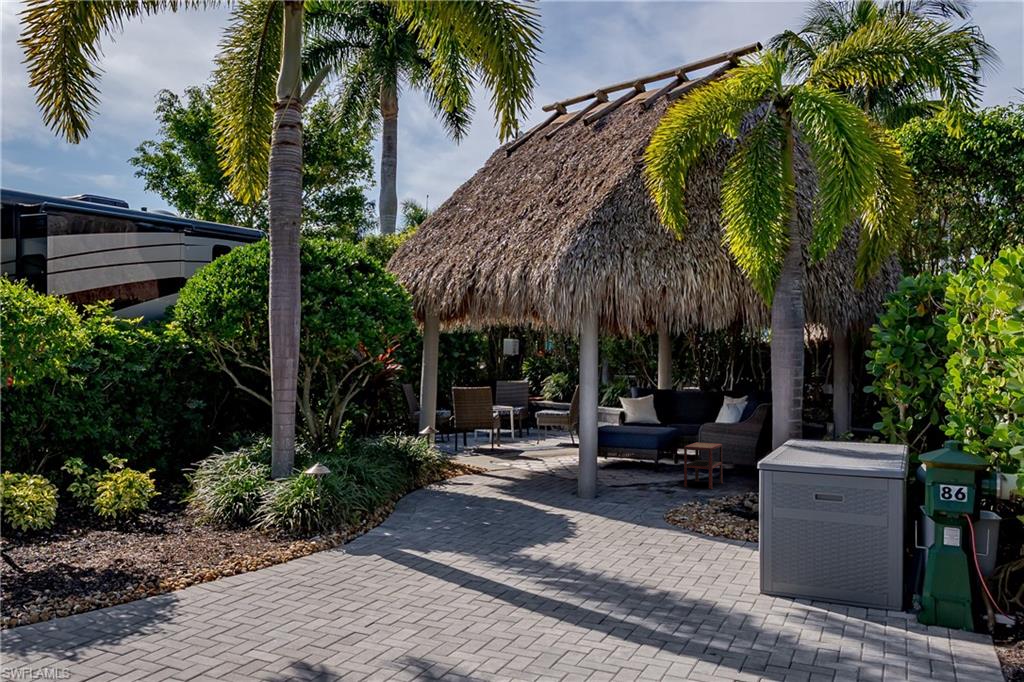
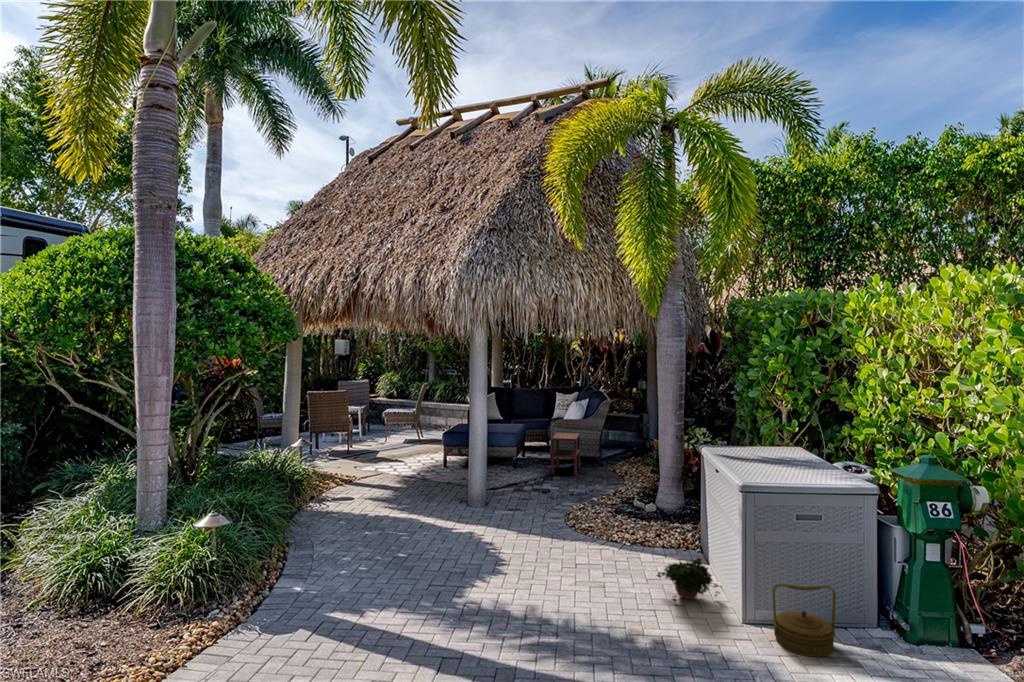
potted plant: none [702,543,763,583] -> present [657,558,719,601]
woven basket: none [781,559,844,629] -> present [772,584,836,657]

